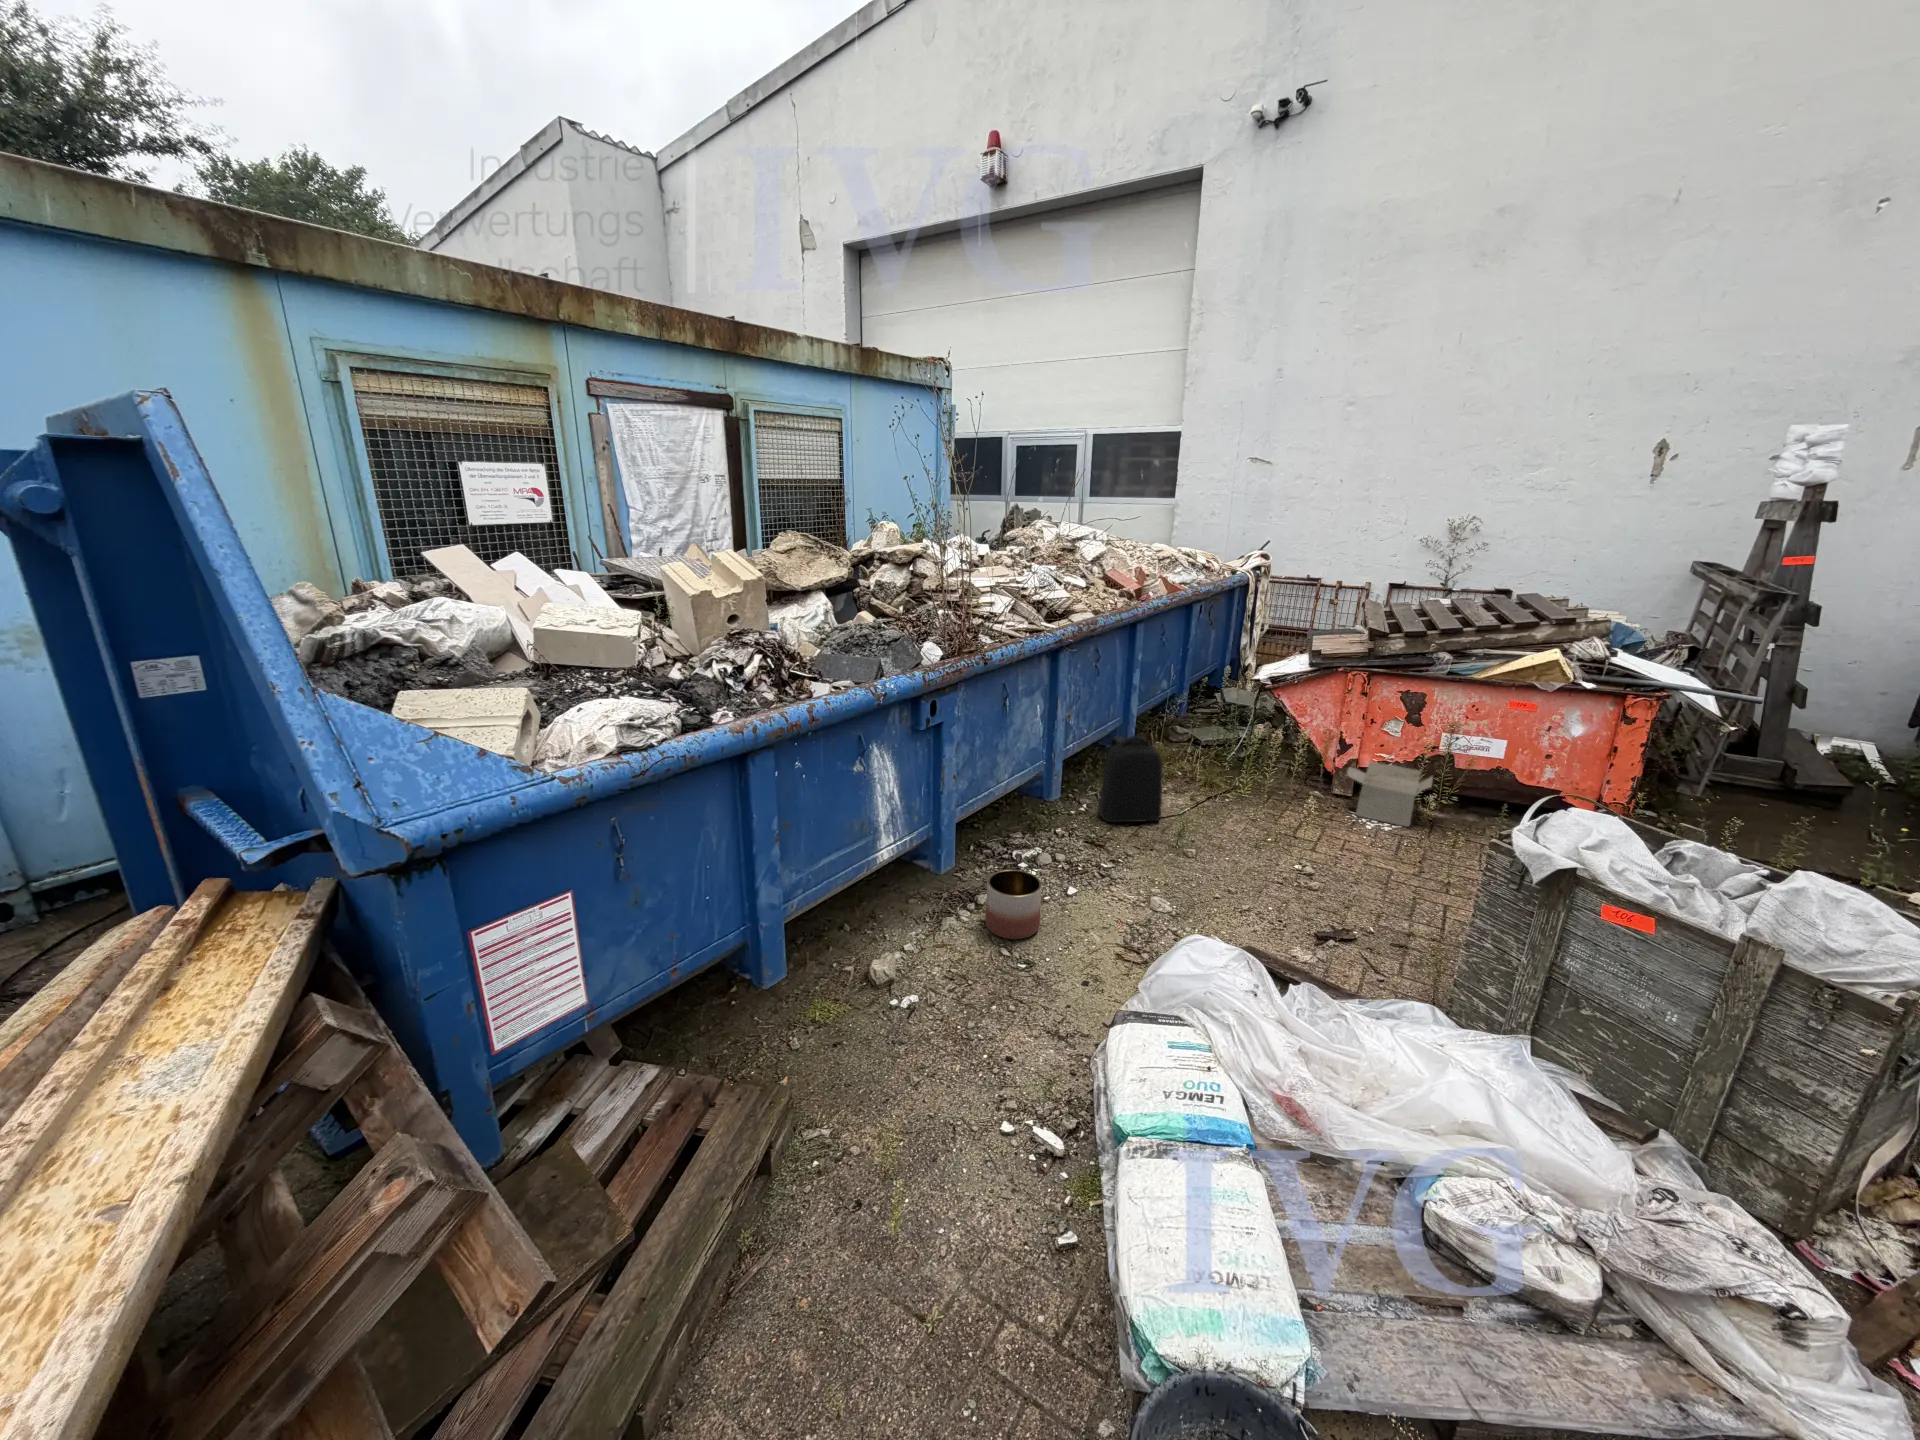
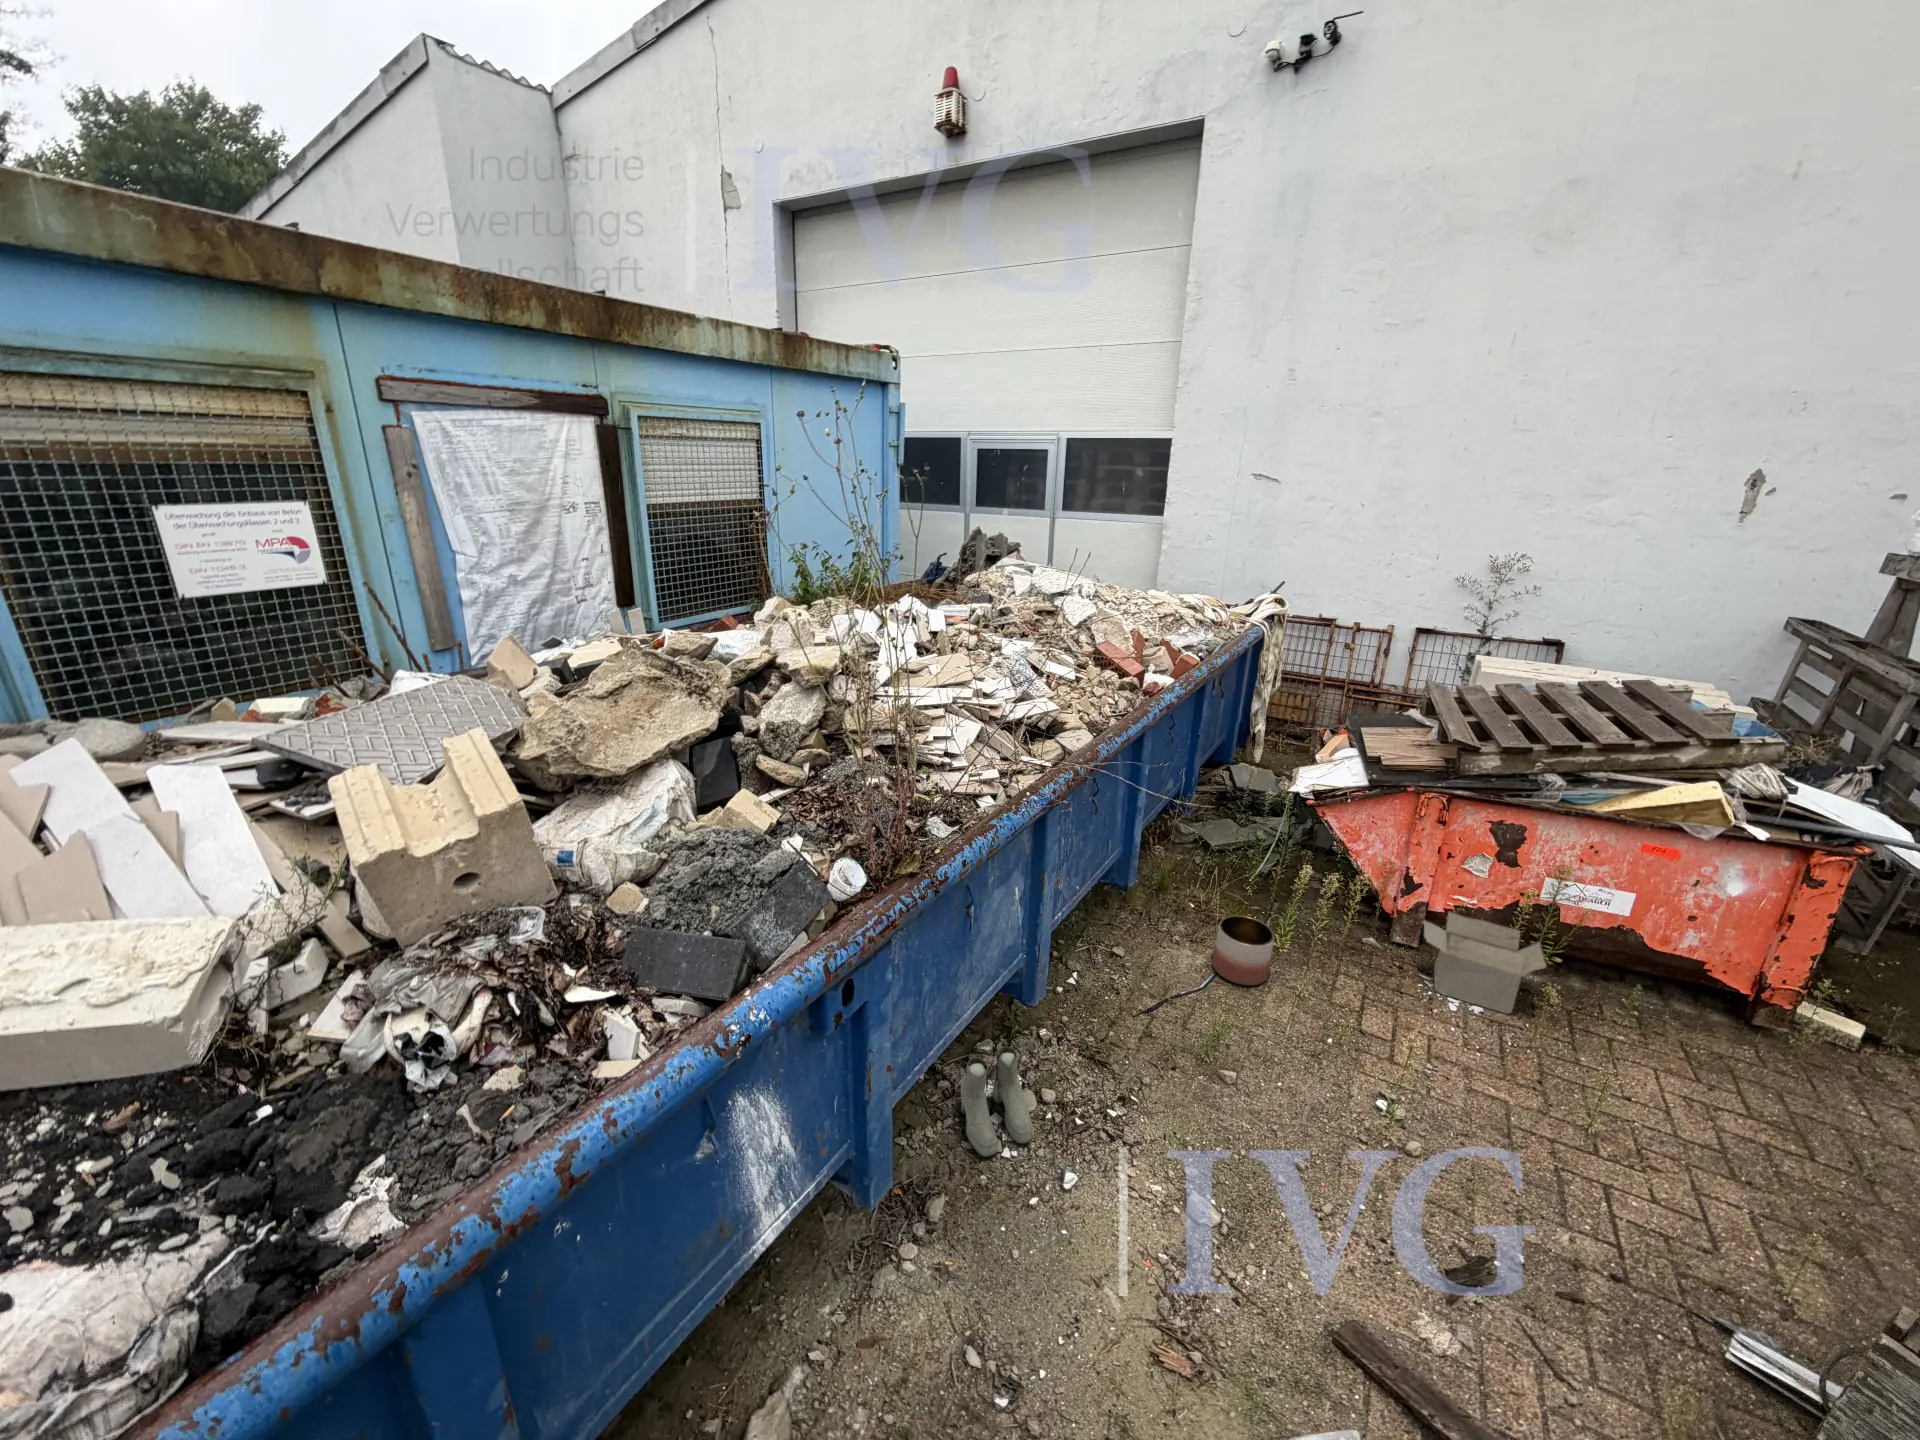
backpack: present [1098,736,1162,822] -> none [1095,894,1185,1019]
boots: none [1000,815,1048,877] -> present [961,1047,1032,1157]
planter: present [985,870,1042,939] -> present [1212,915,1275,985]

